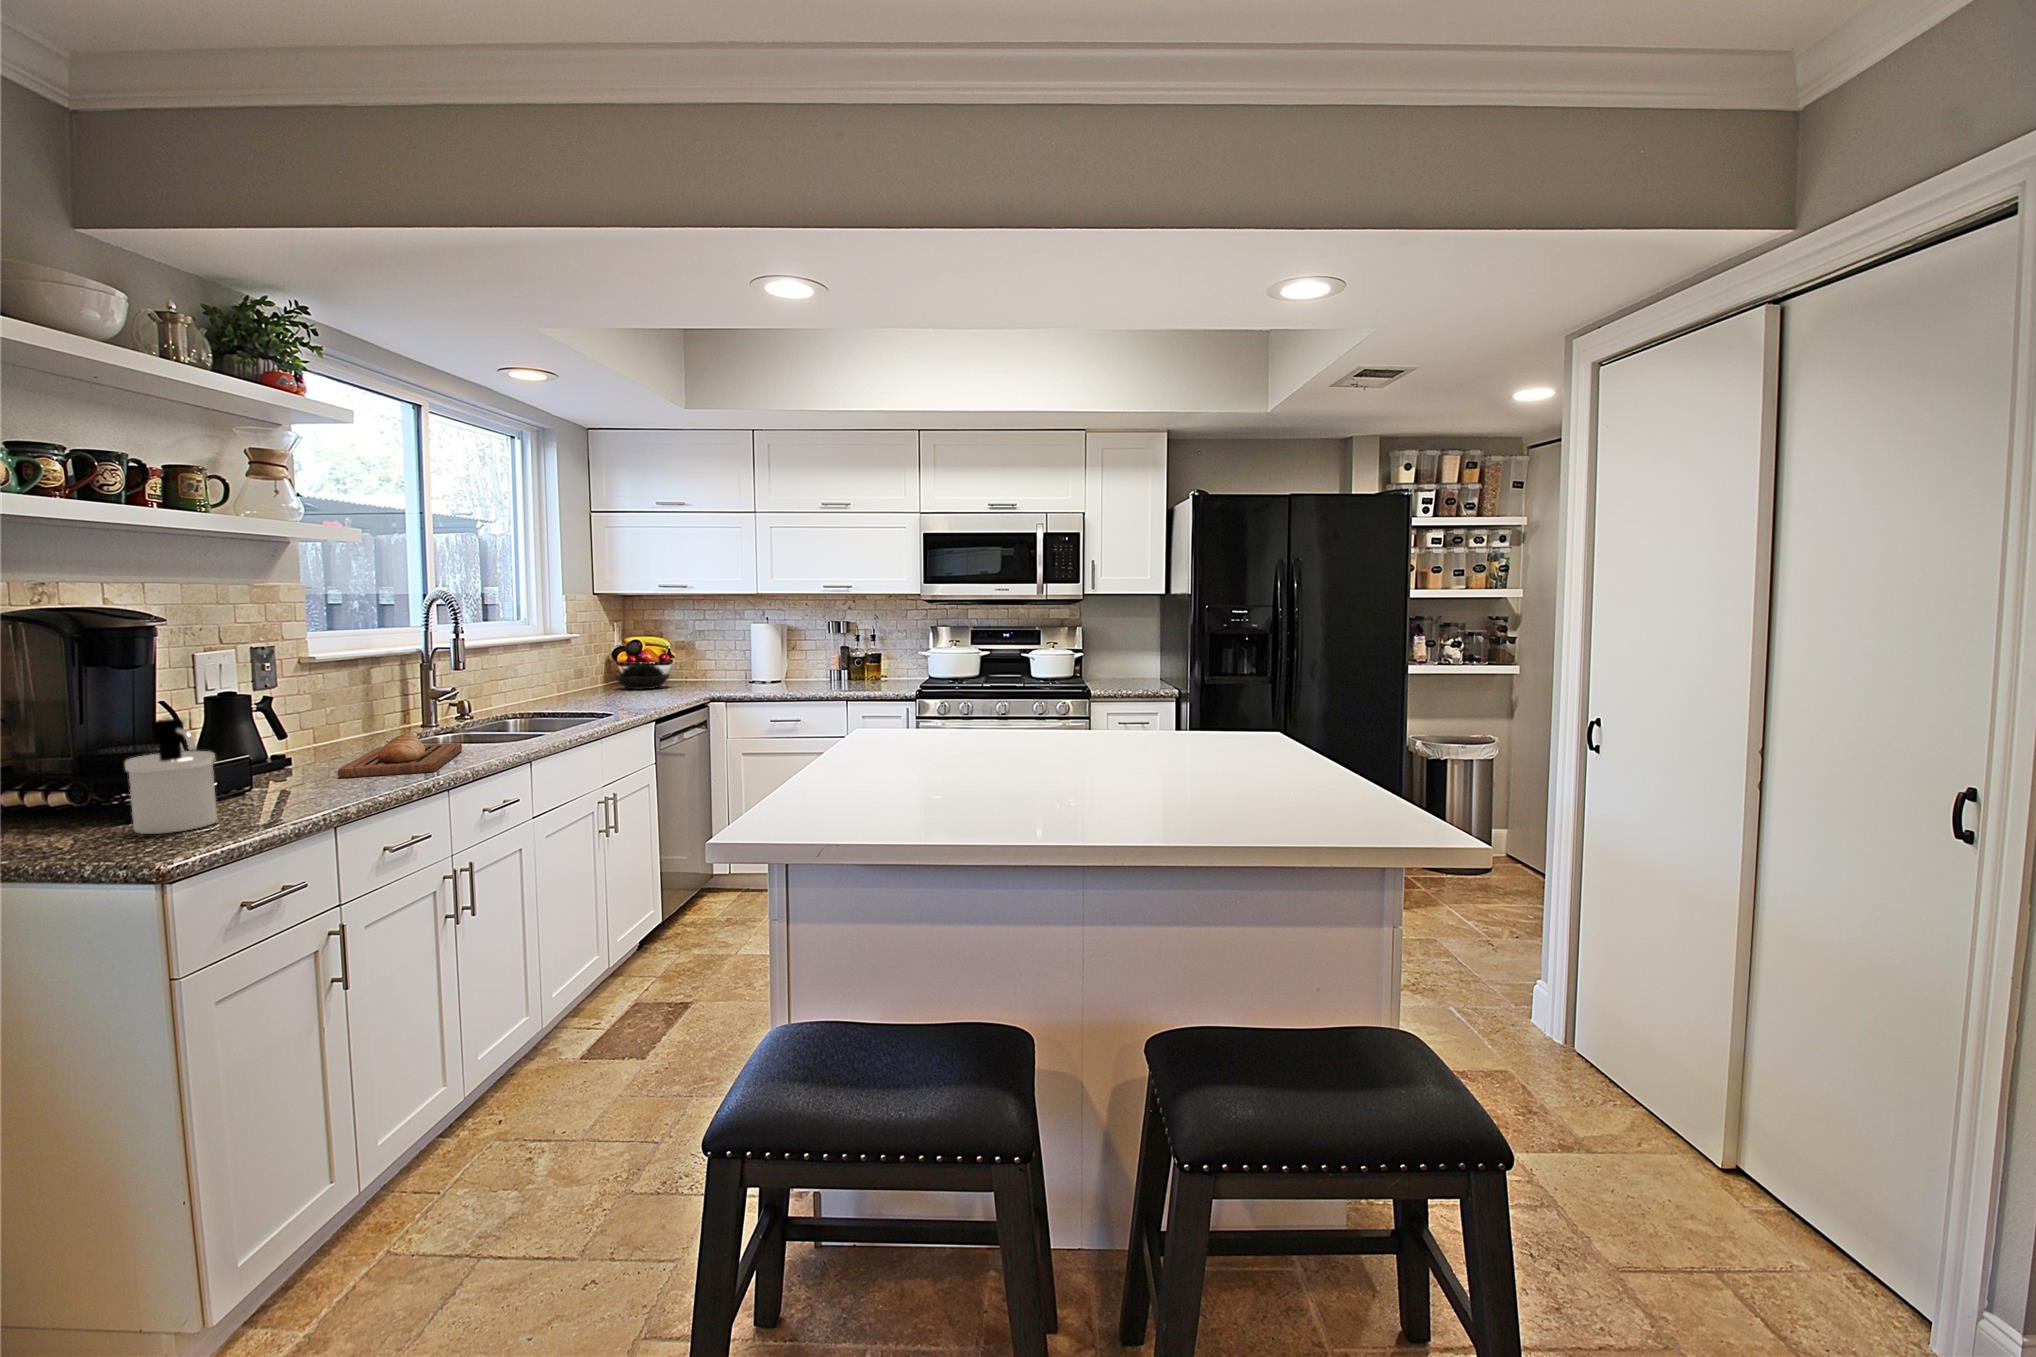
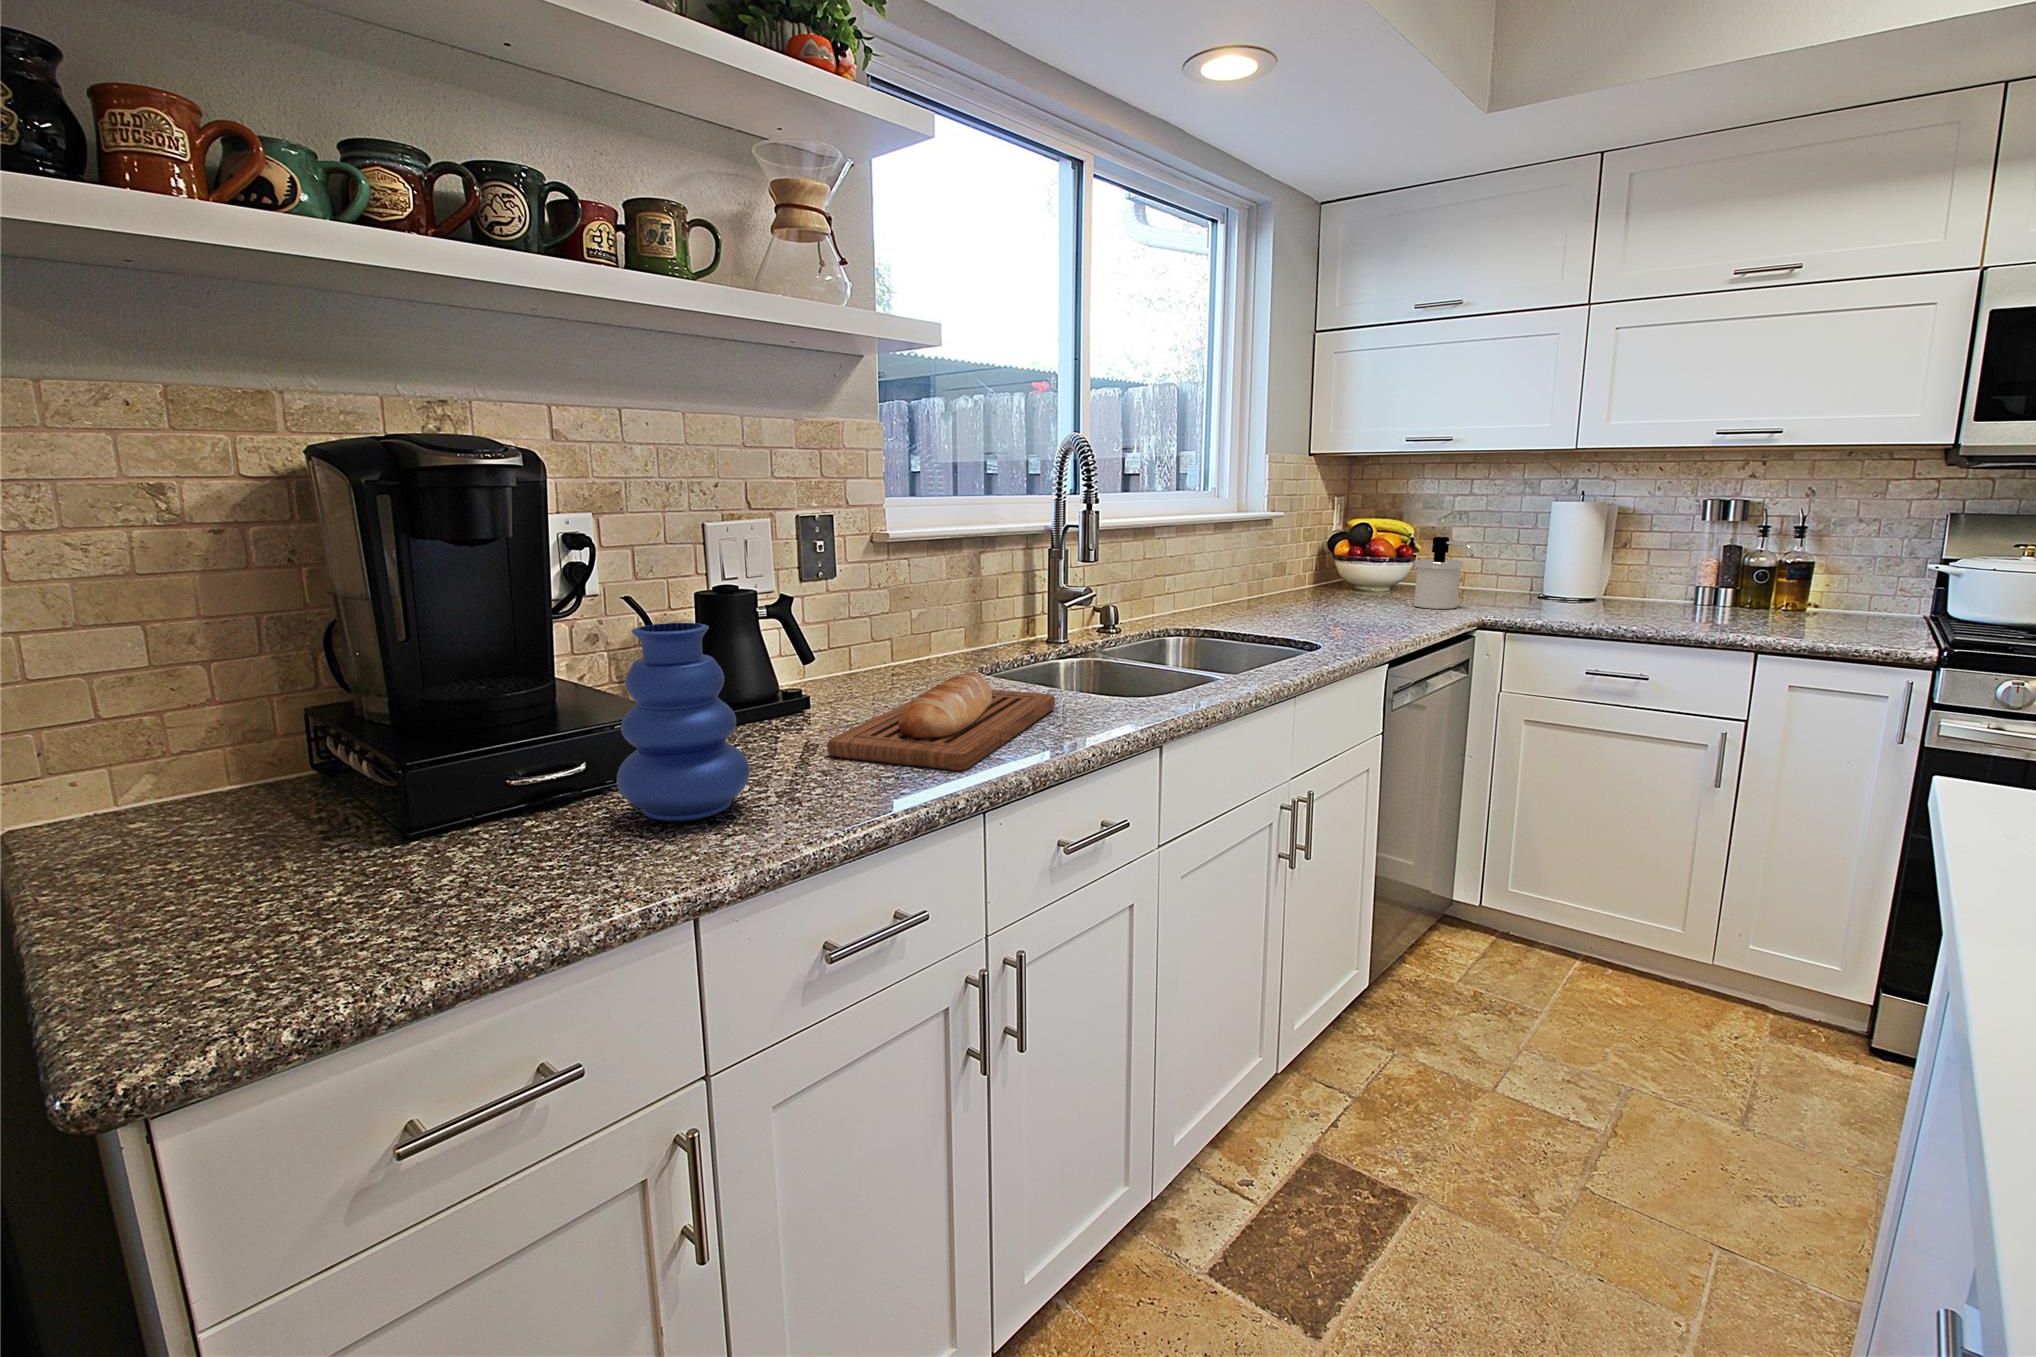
succulent plant: present [615,661,669,690] -> none [1325,555,1407,598]
vase: none [246,703,328,800] -> present [617,623,750,822]
soap dispenser: present [125,719,217,834] -> present [1414,537,1474,609]

